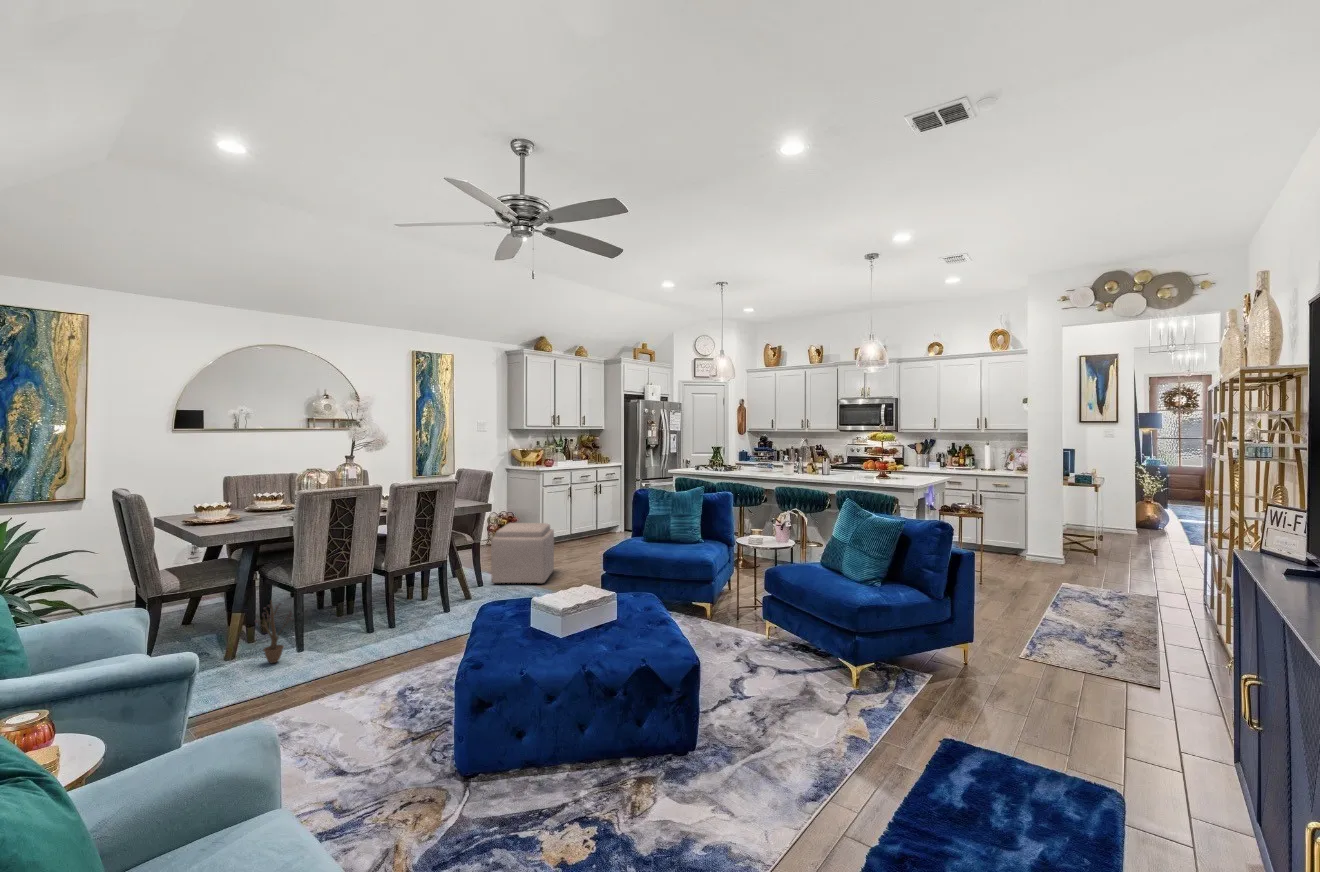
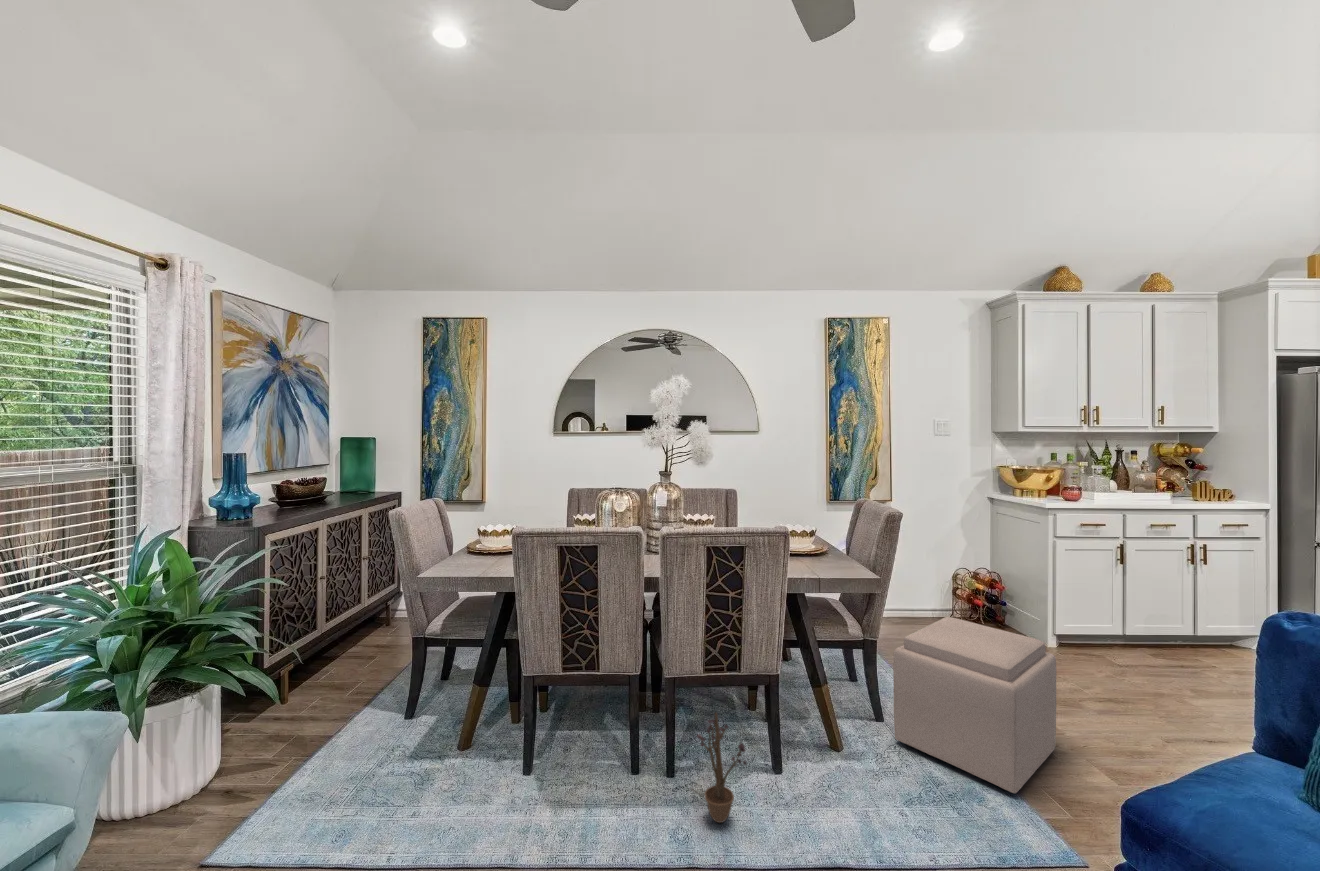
decorative plant: present [250,601,294,663] -> present [691,713,746,823]

